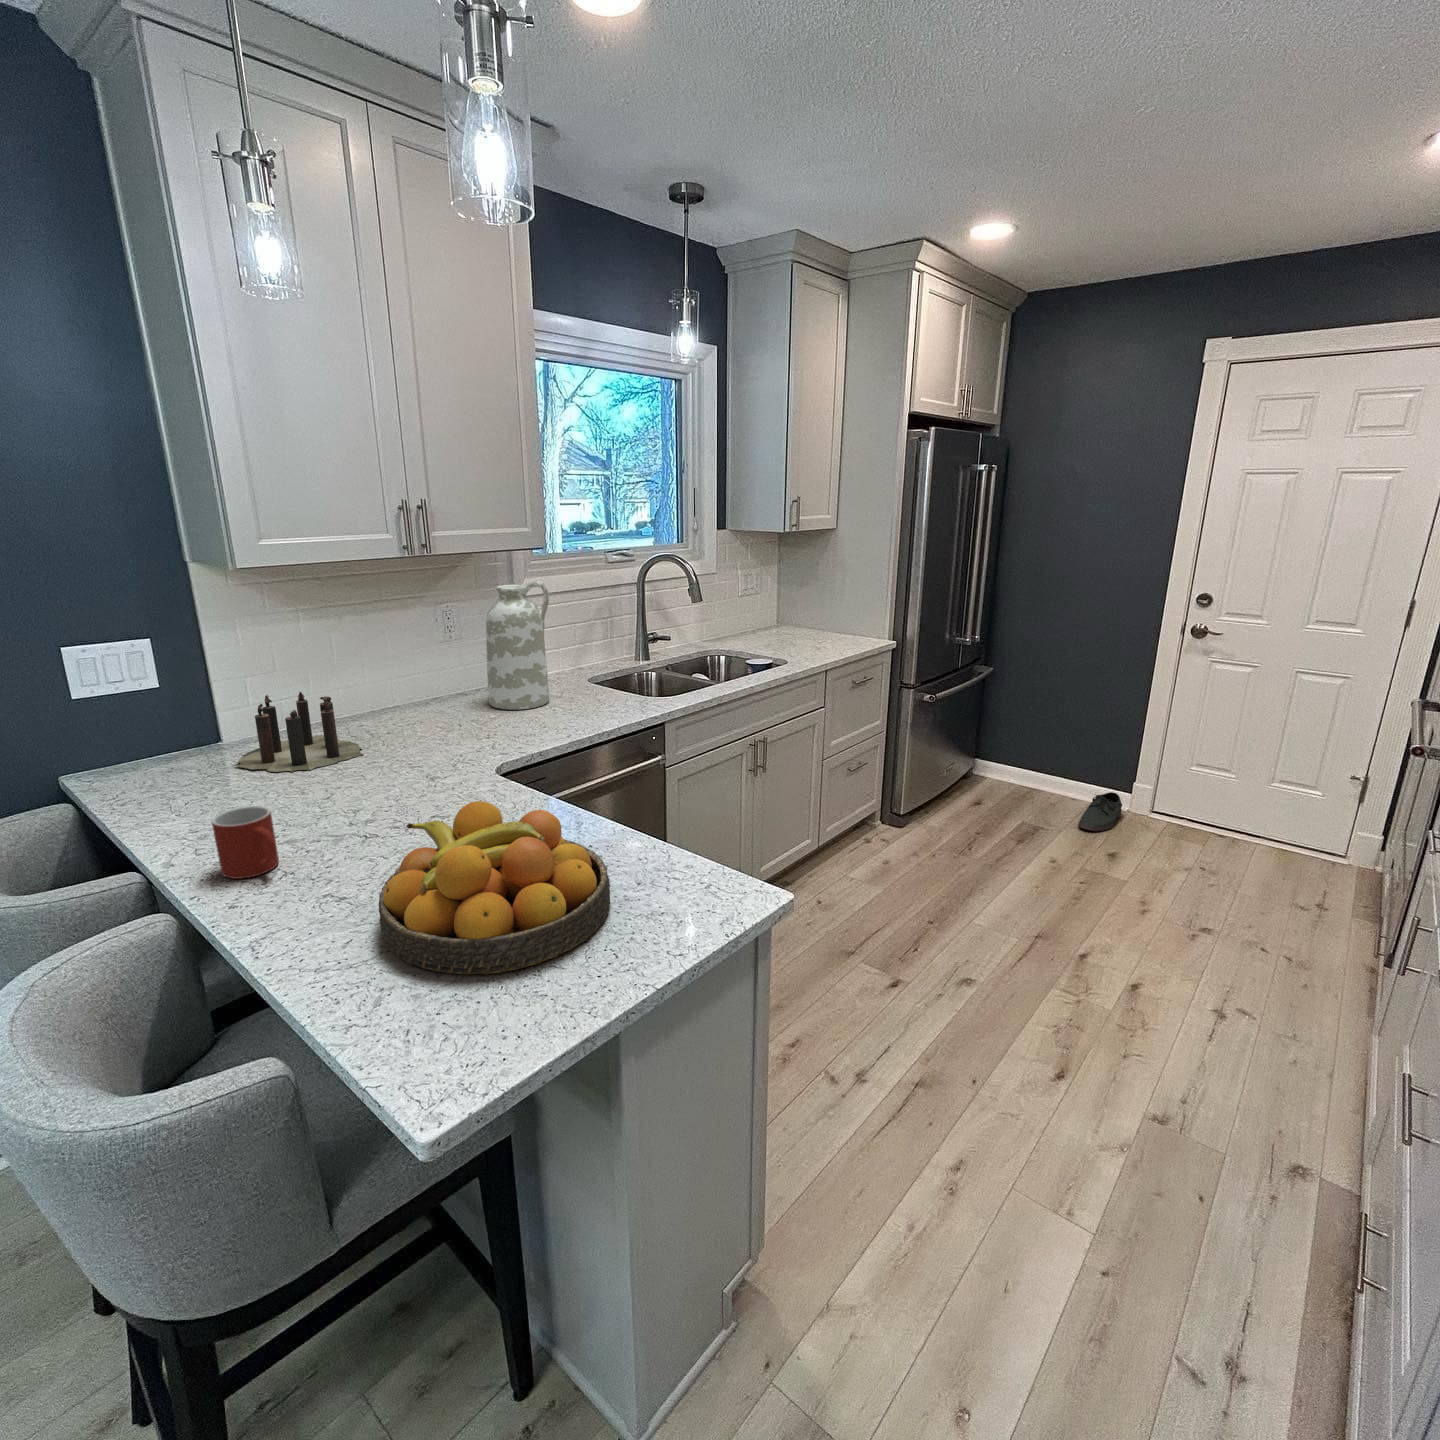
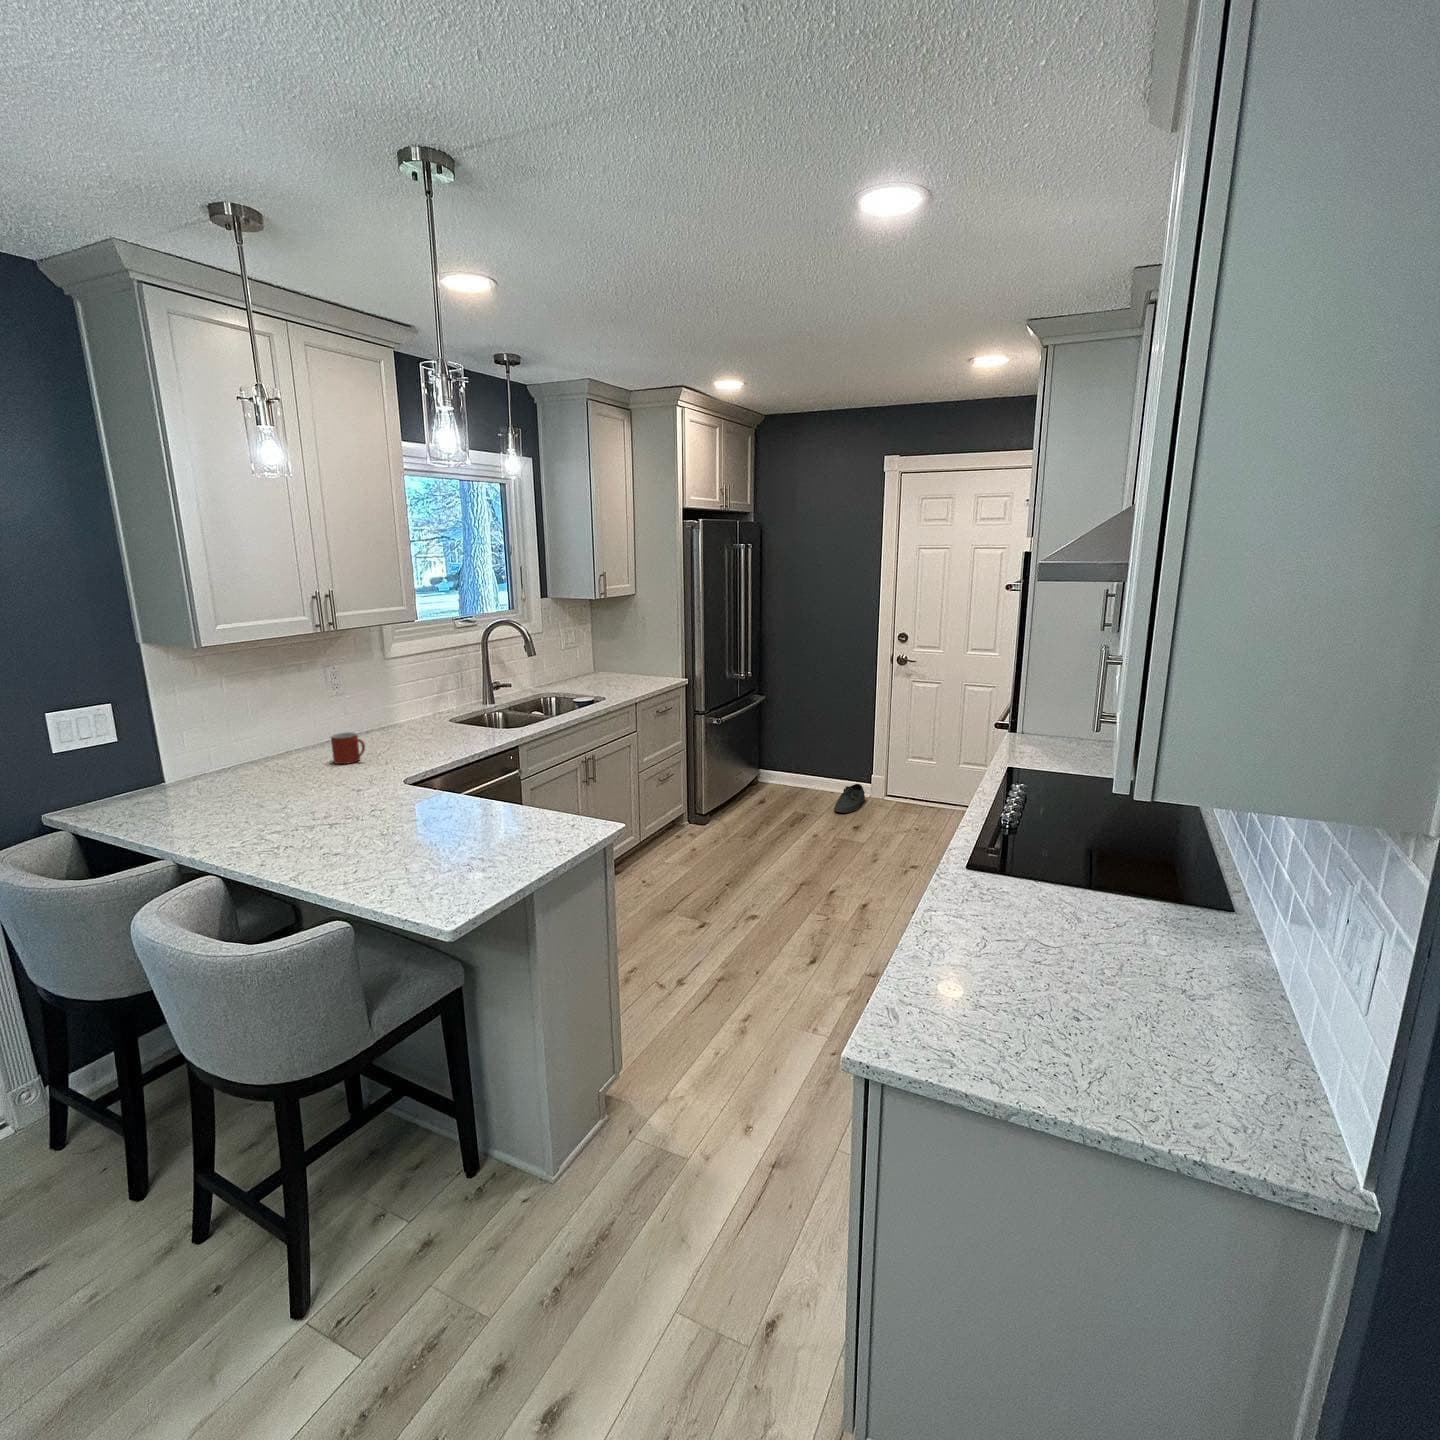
vase: present [486,581,549,710] -> none [372,646,424,745]
candle: present [236,692,363,772] -> none [189,739,306,798]
fruit bowl: present [379,801,610,974] -> none [373,785,516,876]
mug: present [212,806,279,879] -> present [331,732,365,764]

